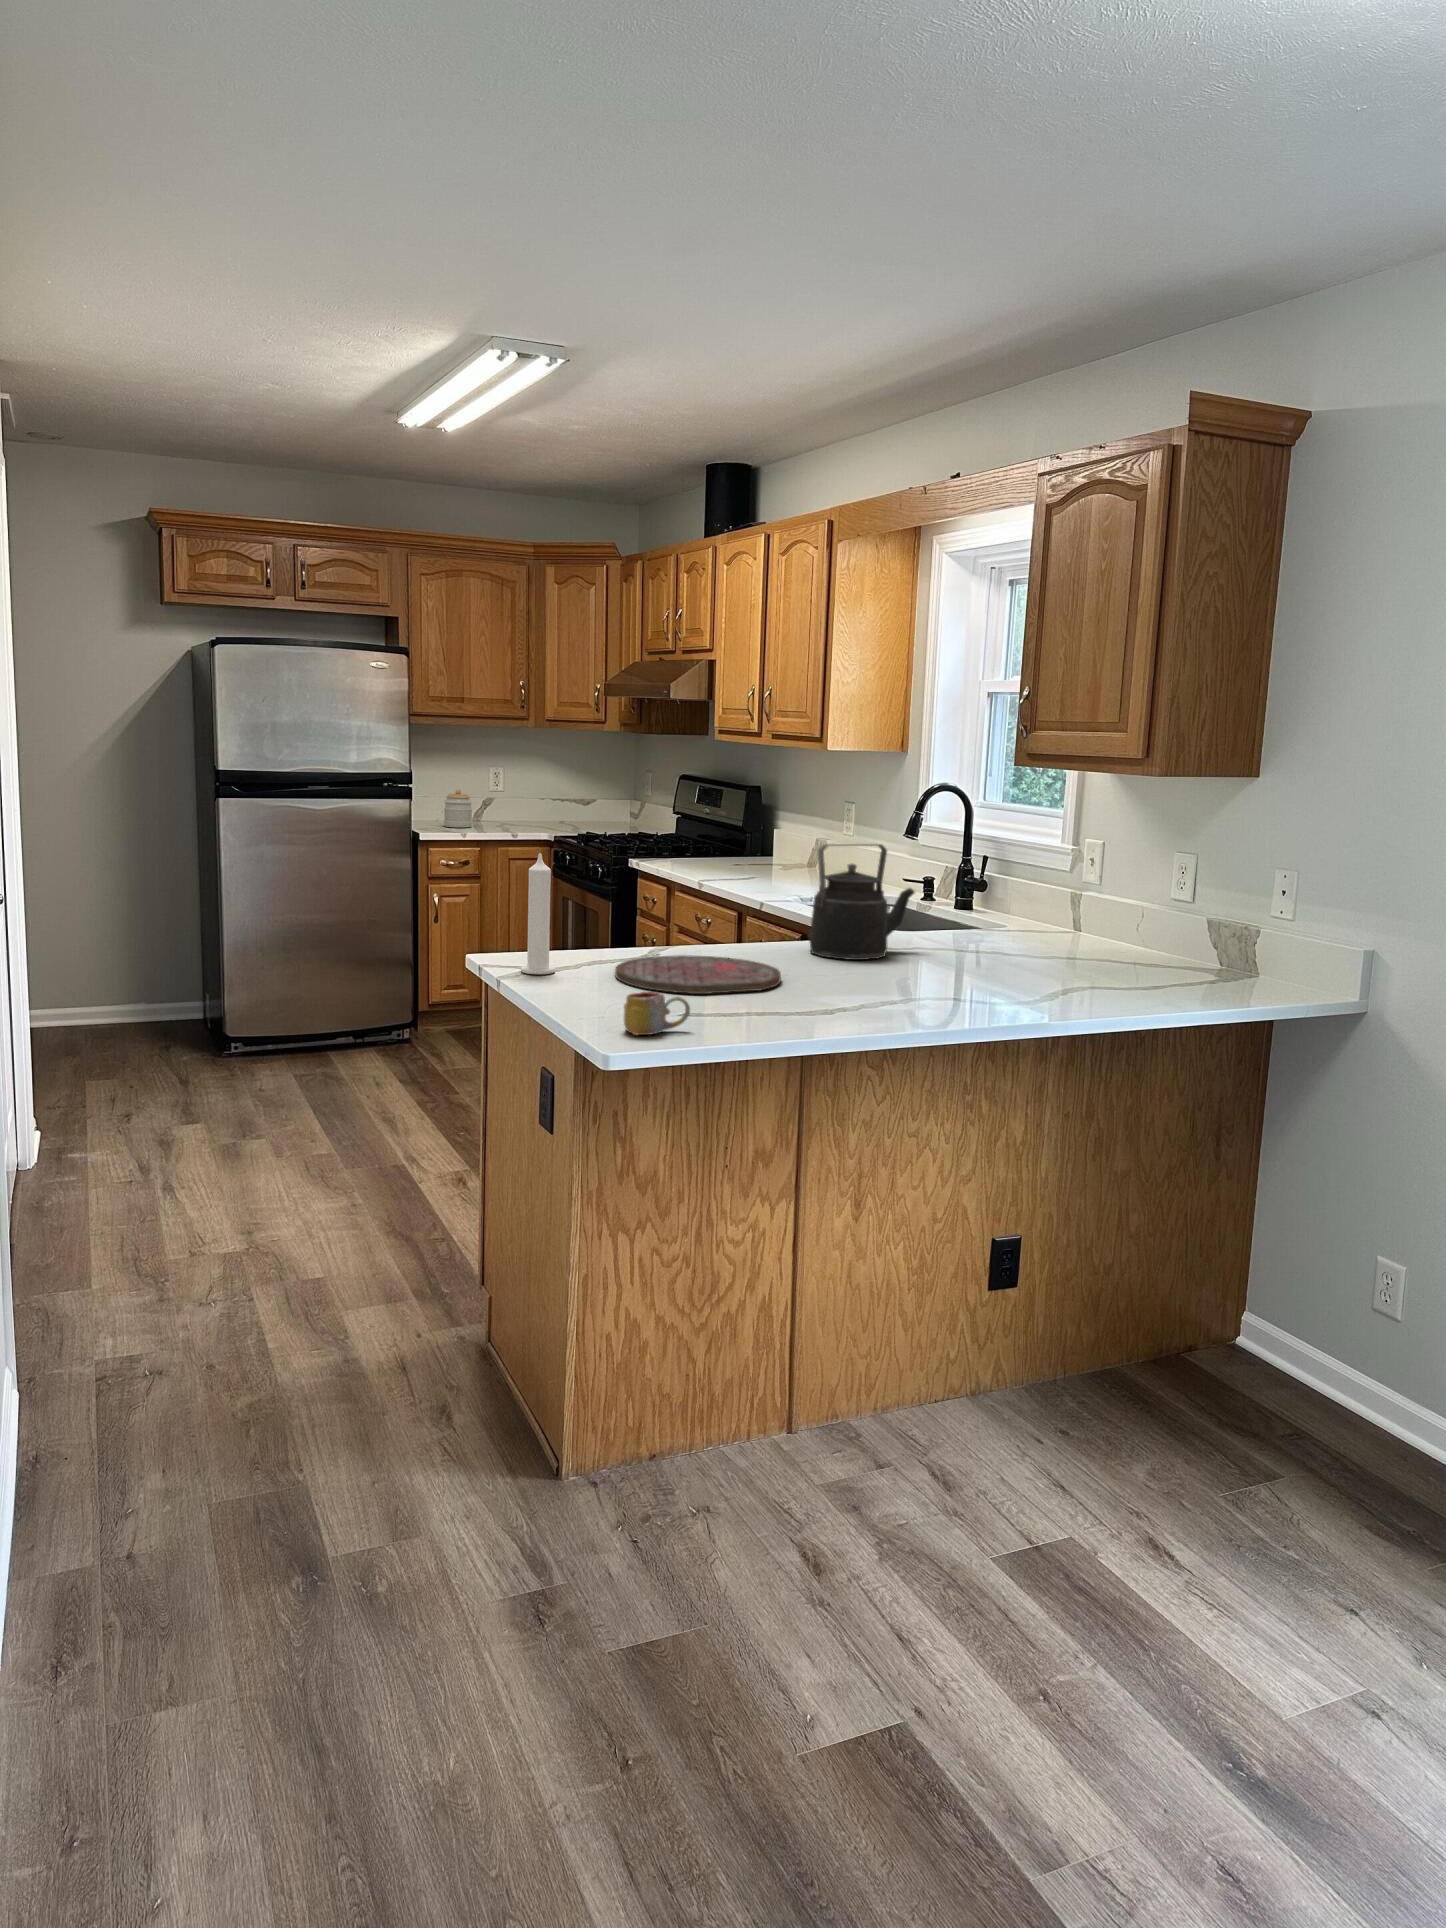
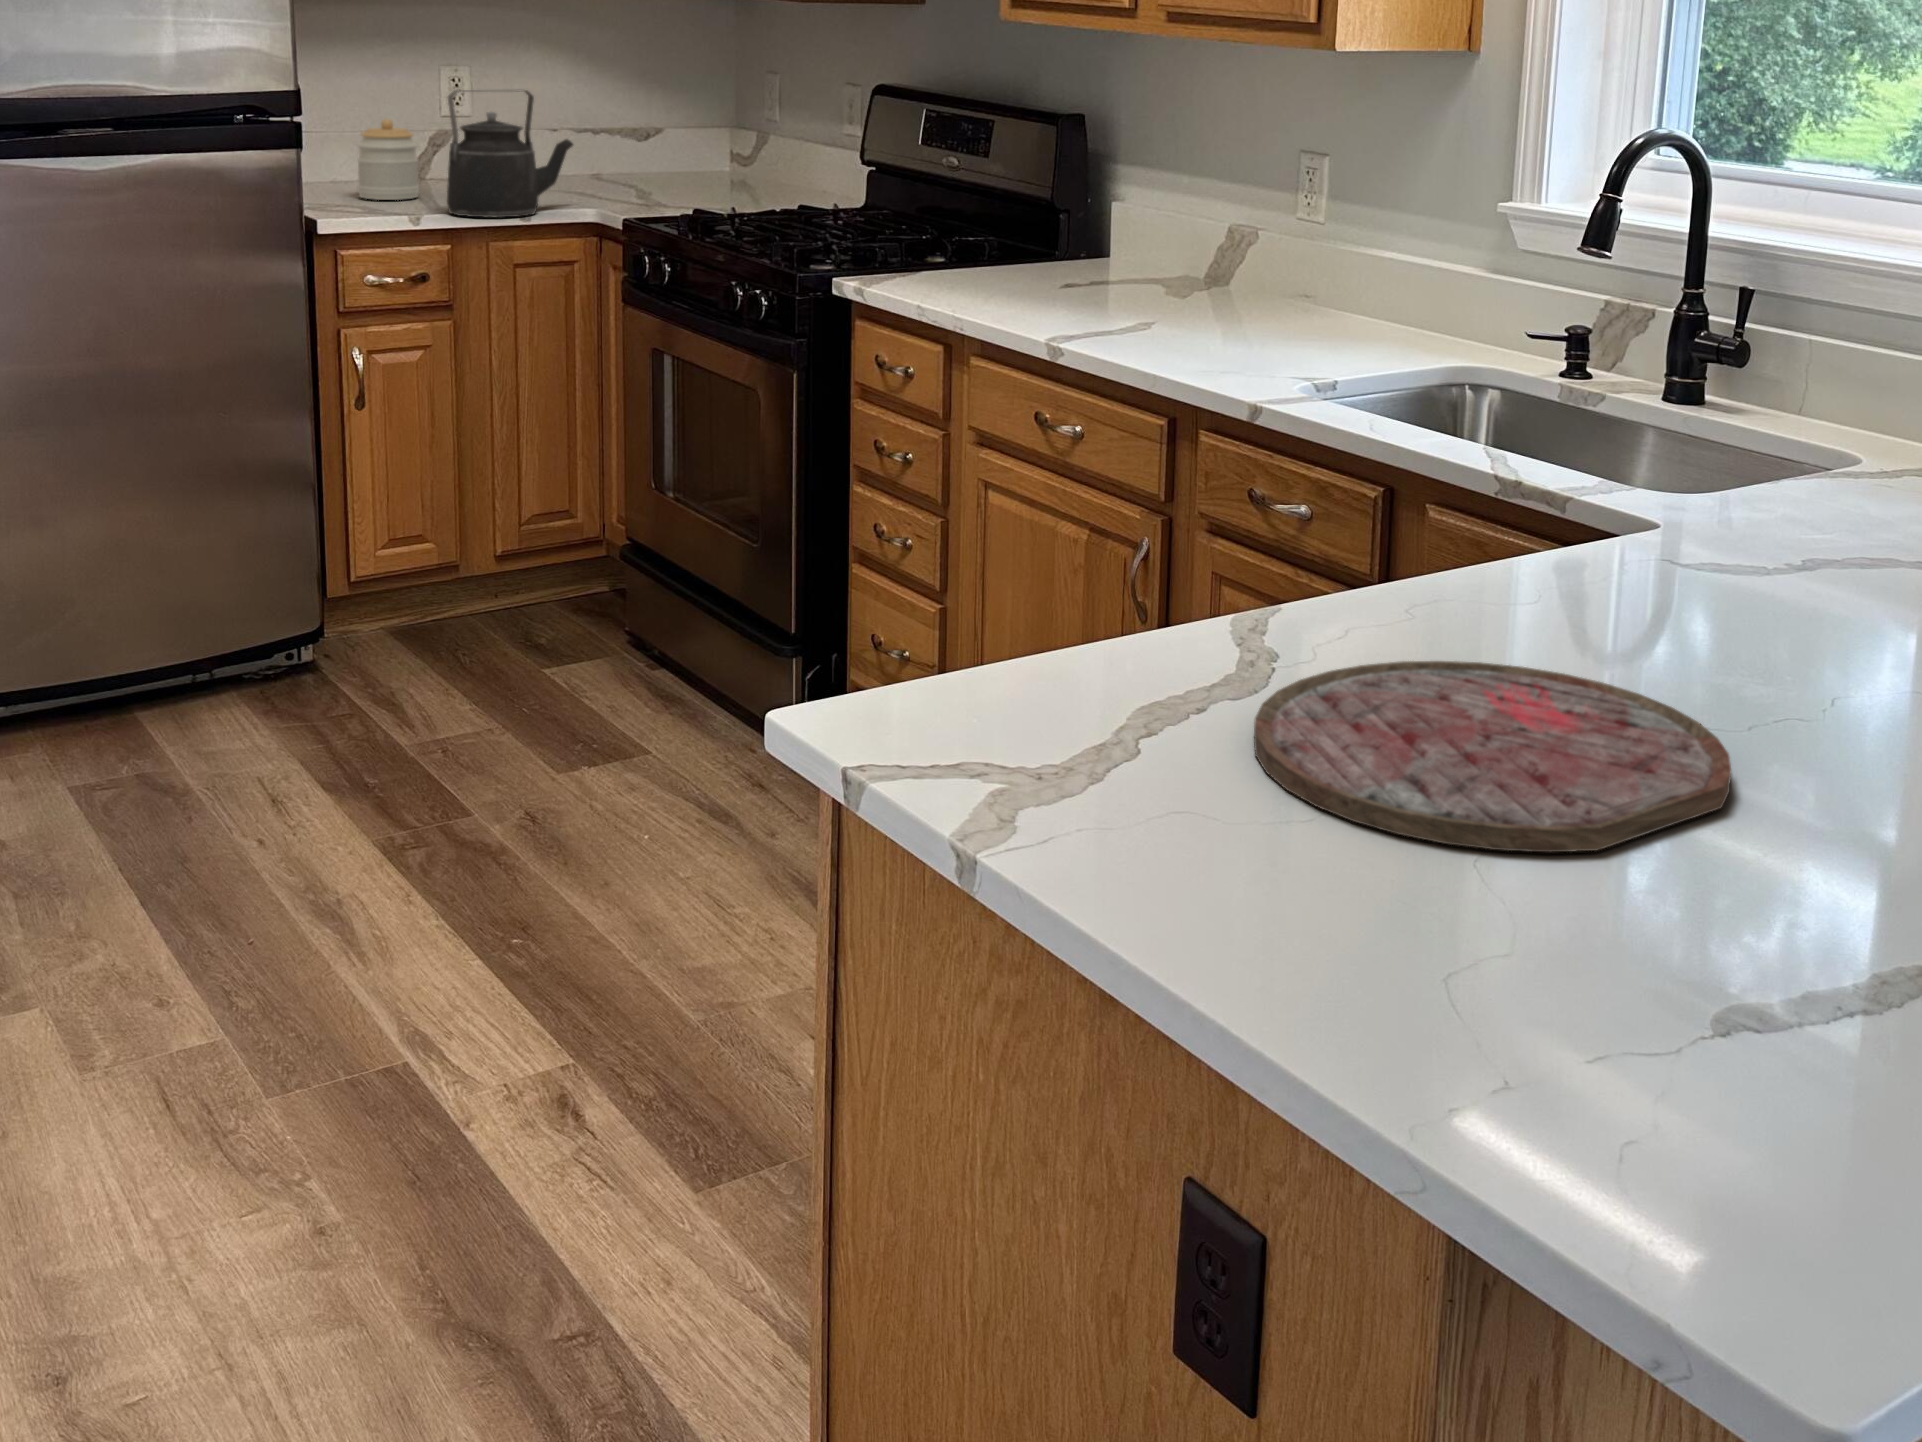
kettle: present [809,844,915,960] -> present [447,90,573,218]
candle: present [521,853,555,974] -> none [994,433,1094,796]
mug: present [624,992,690,1035] -> none [1626,987,1819,1169]

